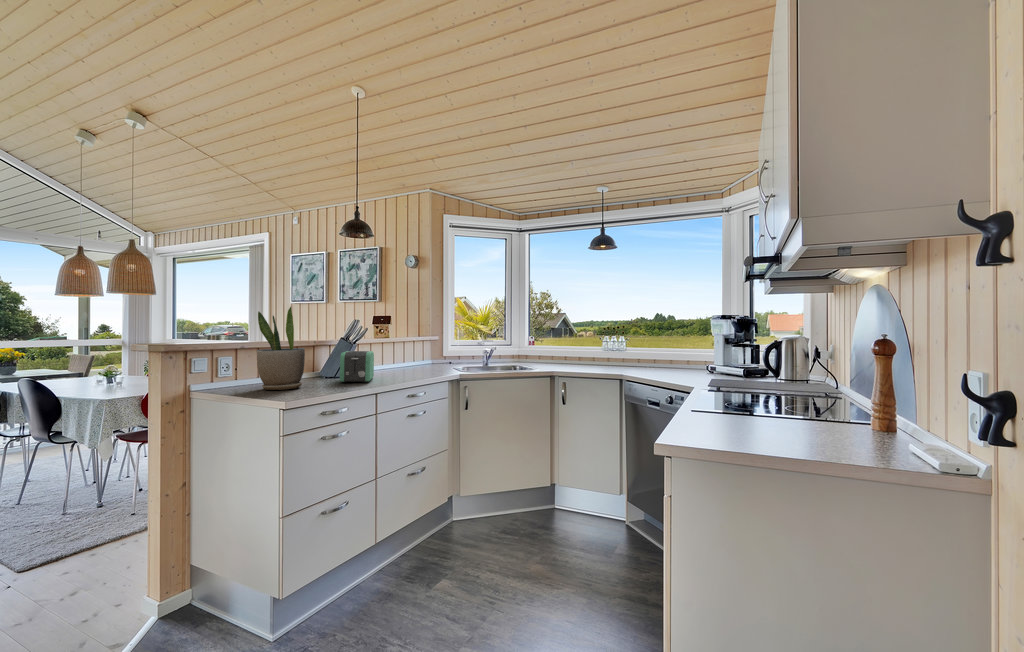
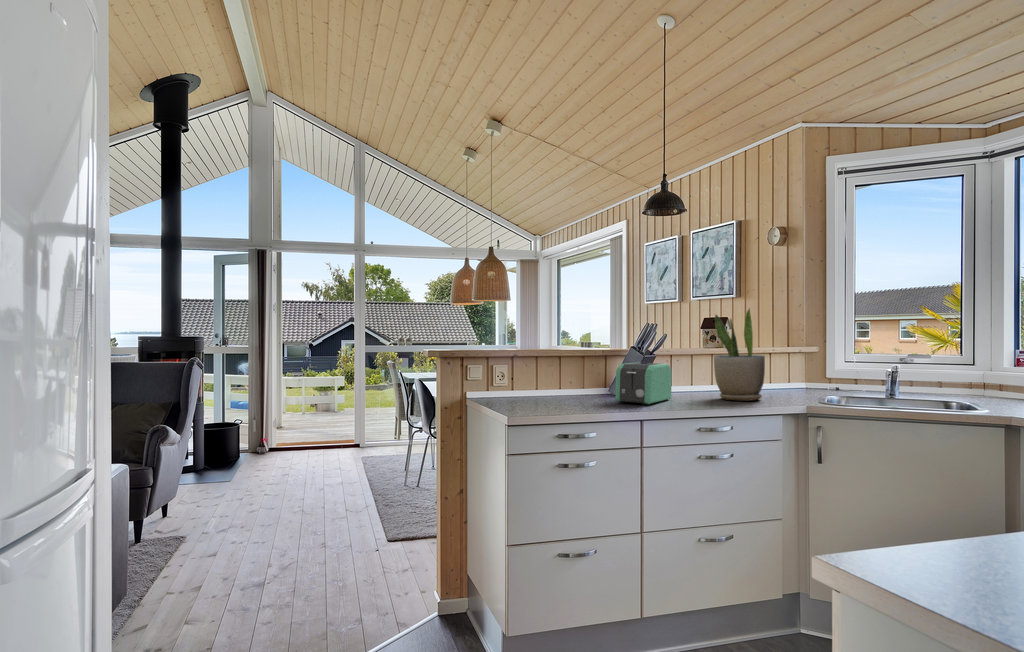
potted plant: present [257,307,305,390] -> present [714,309,765,400]

